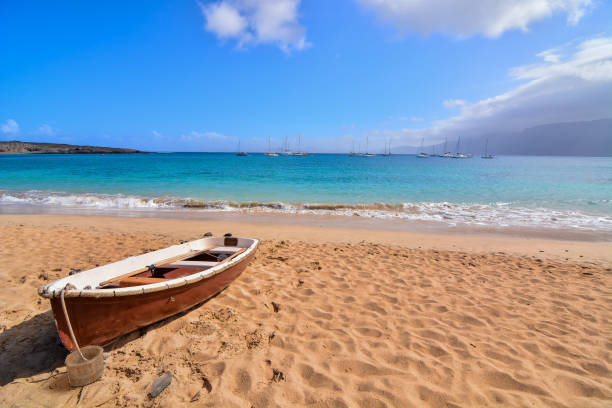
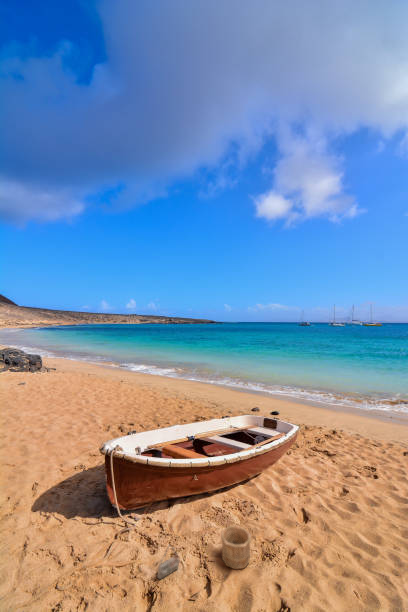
wooden bucket: present [65,346,104,386] -> present [221,526,251,569]

